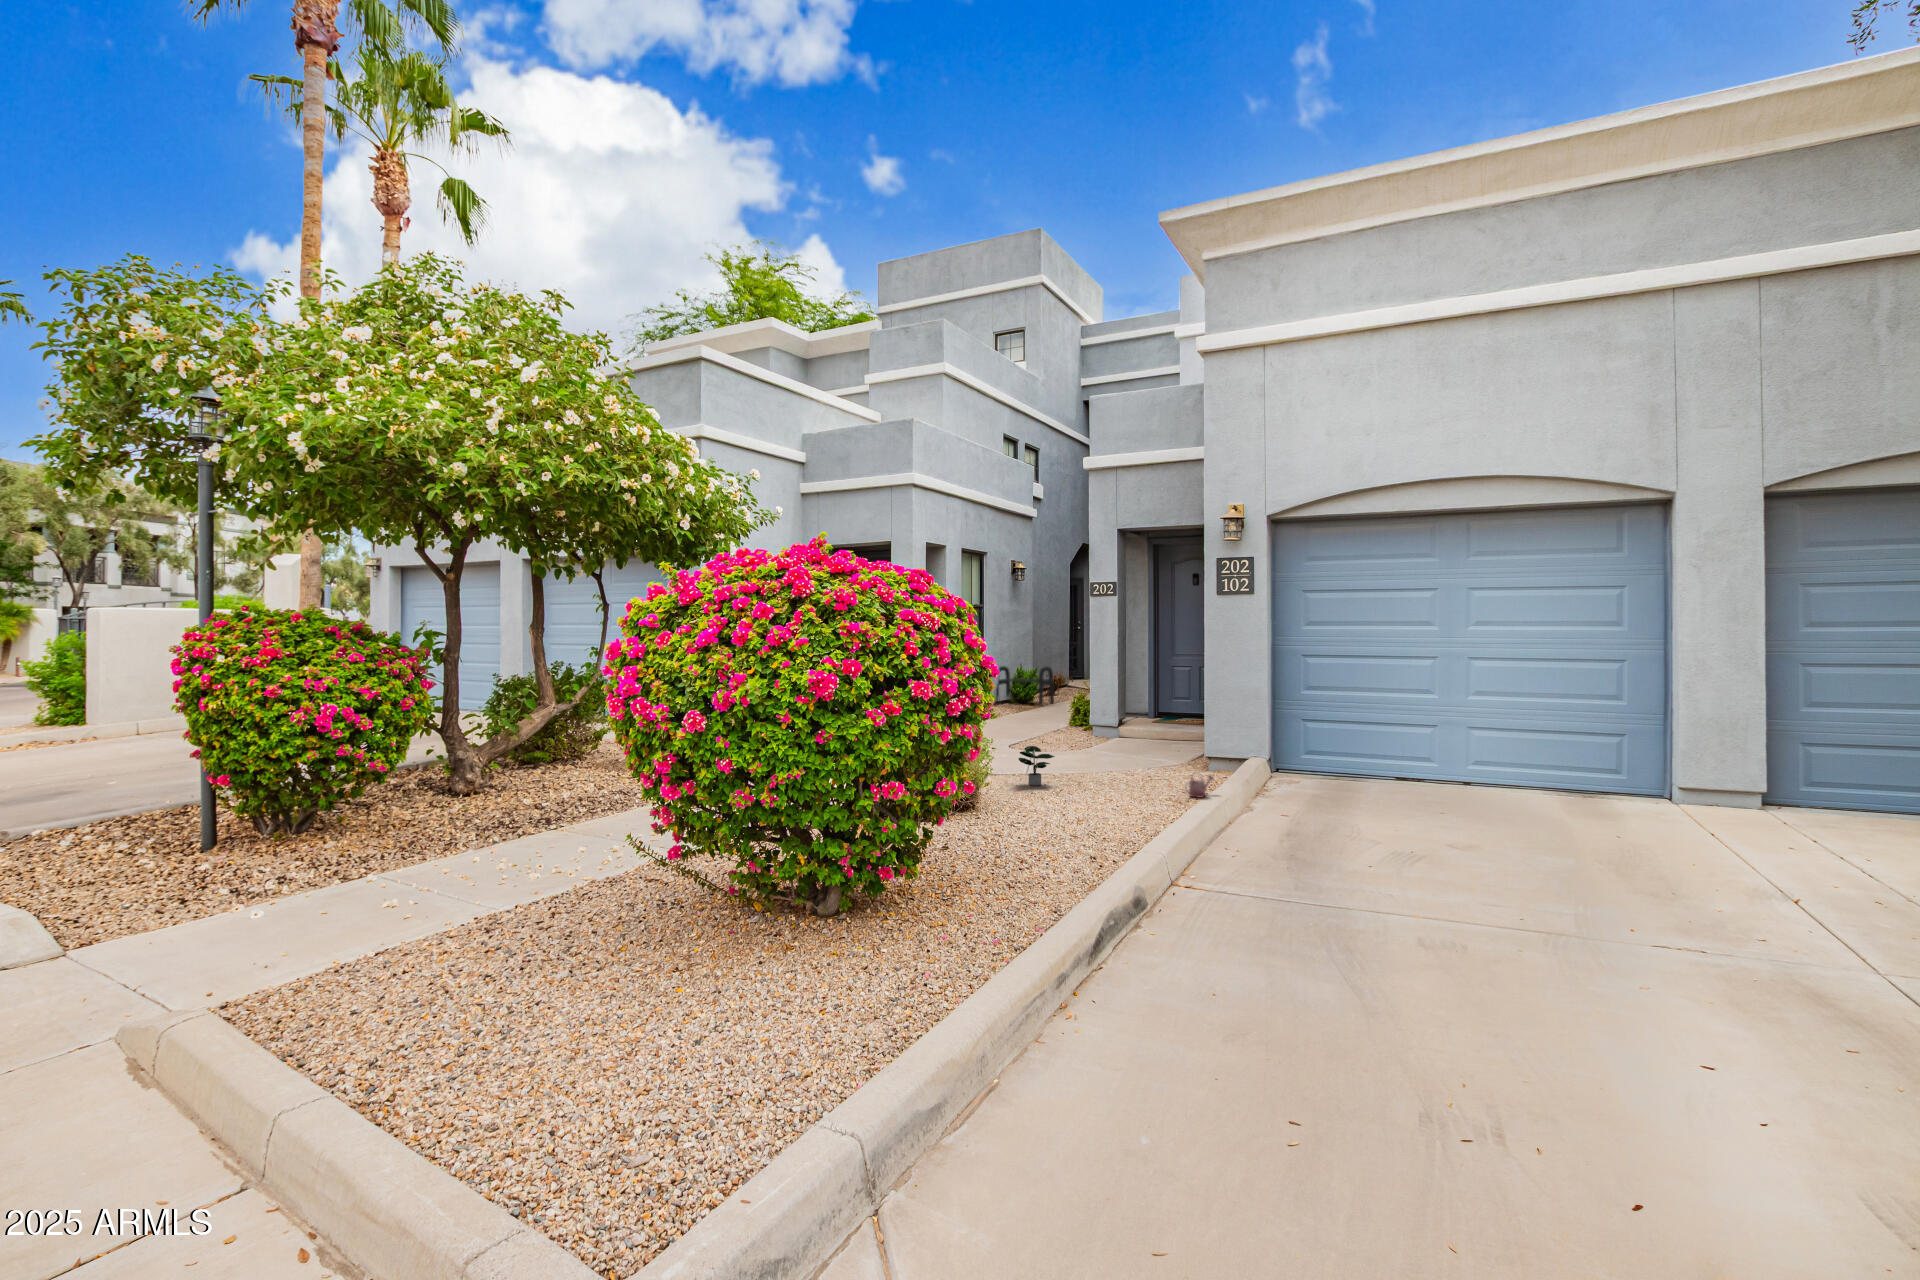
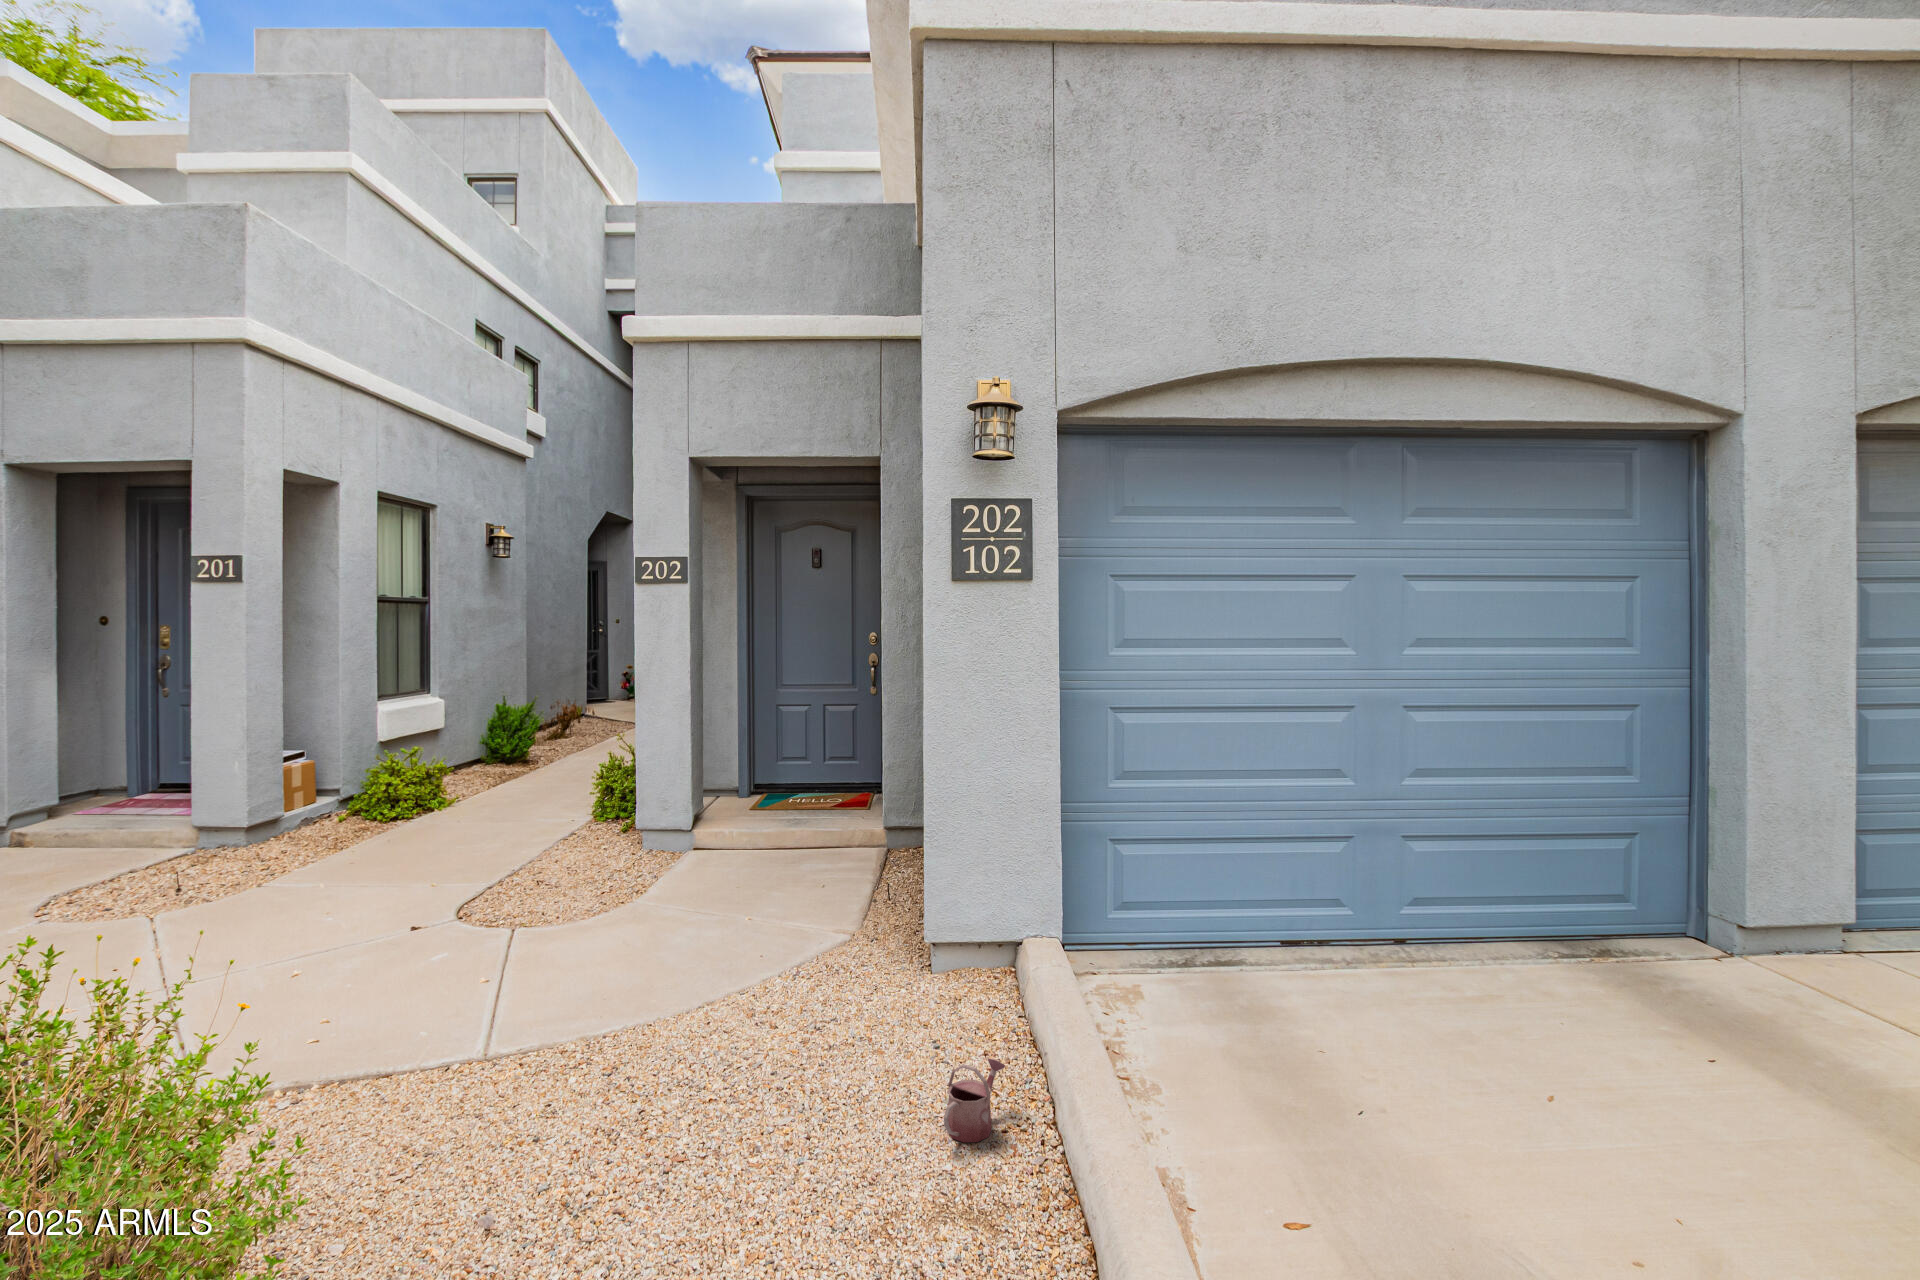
bench: present [996,666,1054,706] -> none [449,704,562,775]
potted plant: present [1018,746,1055,786] -> none [422,1013,547,1152]

